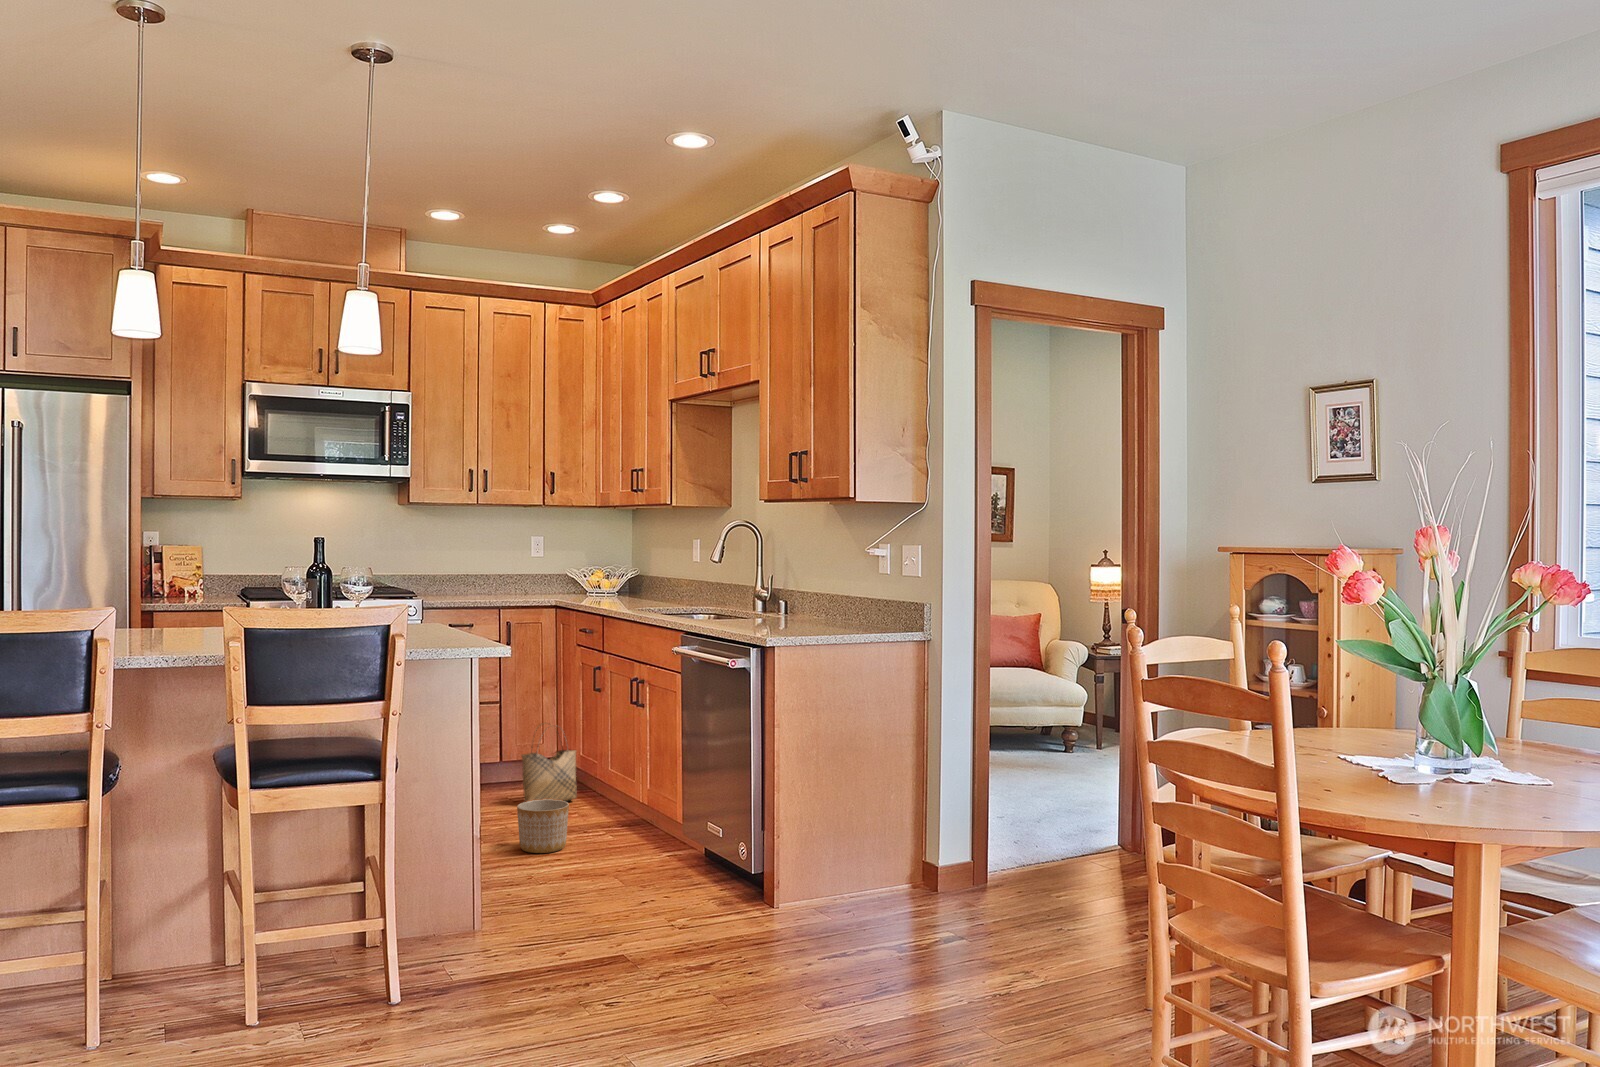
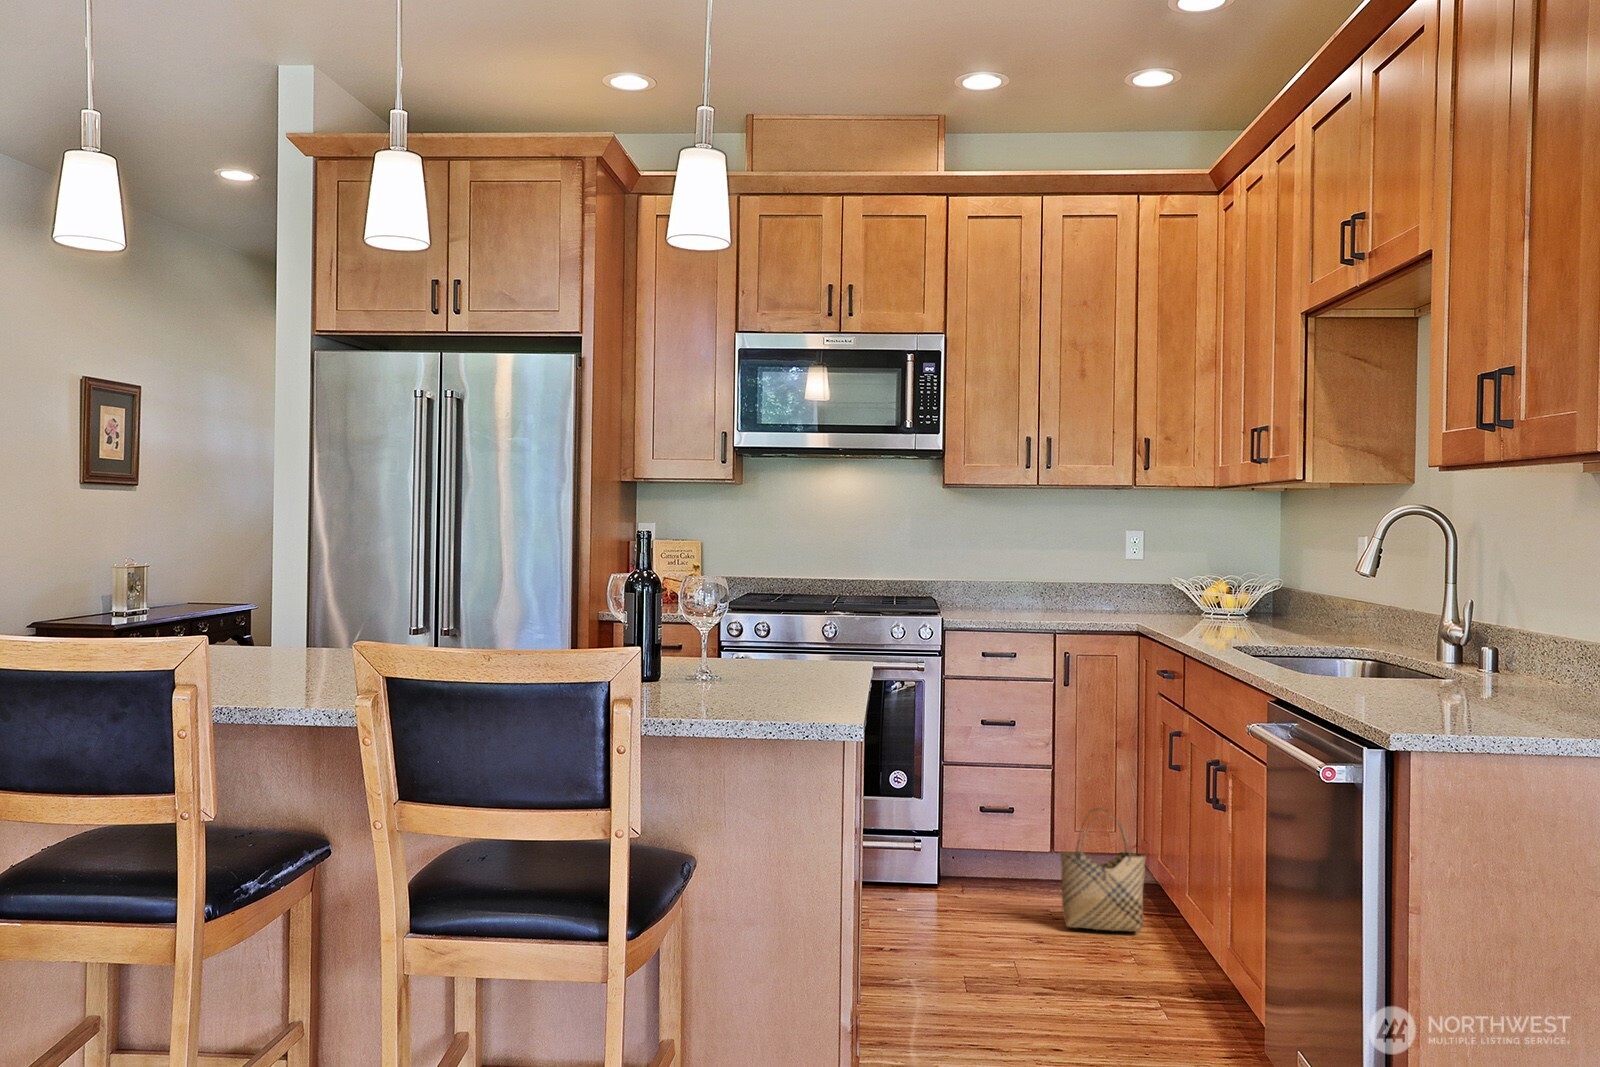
planter: present [517,799,569,853] -> none [1004,940,1085,1032]

